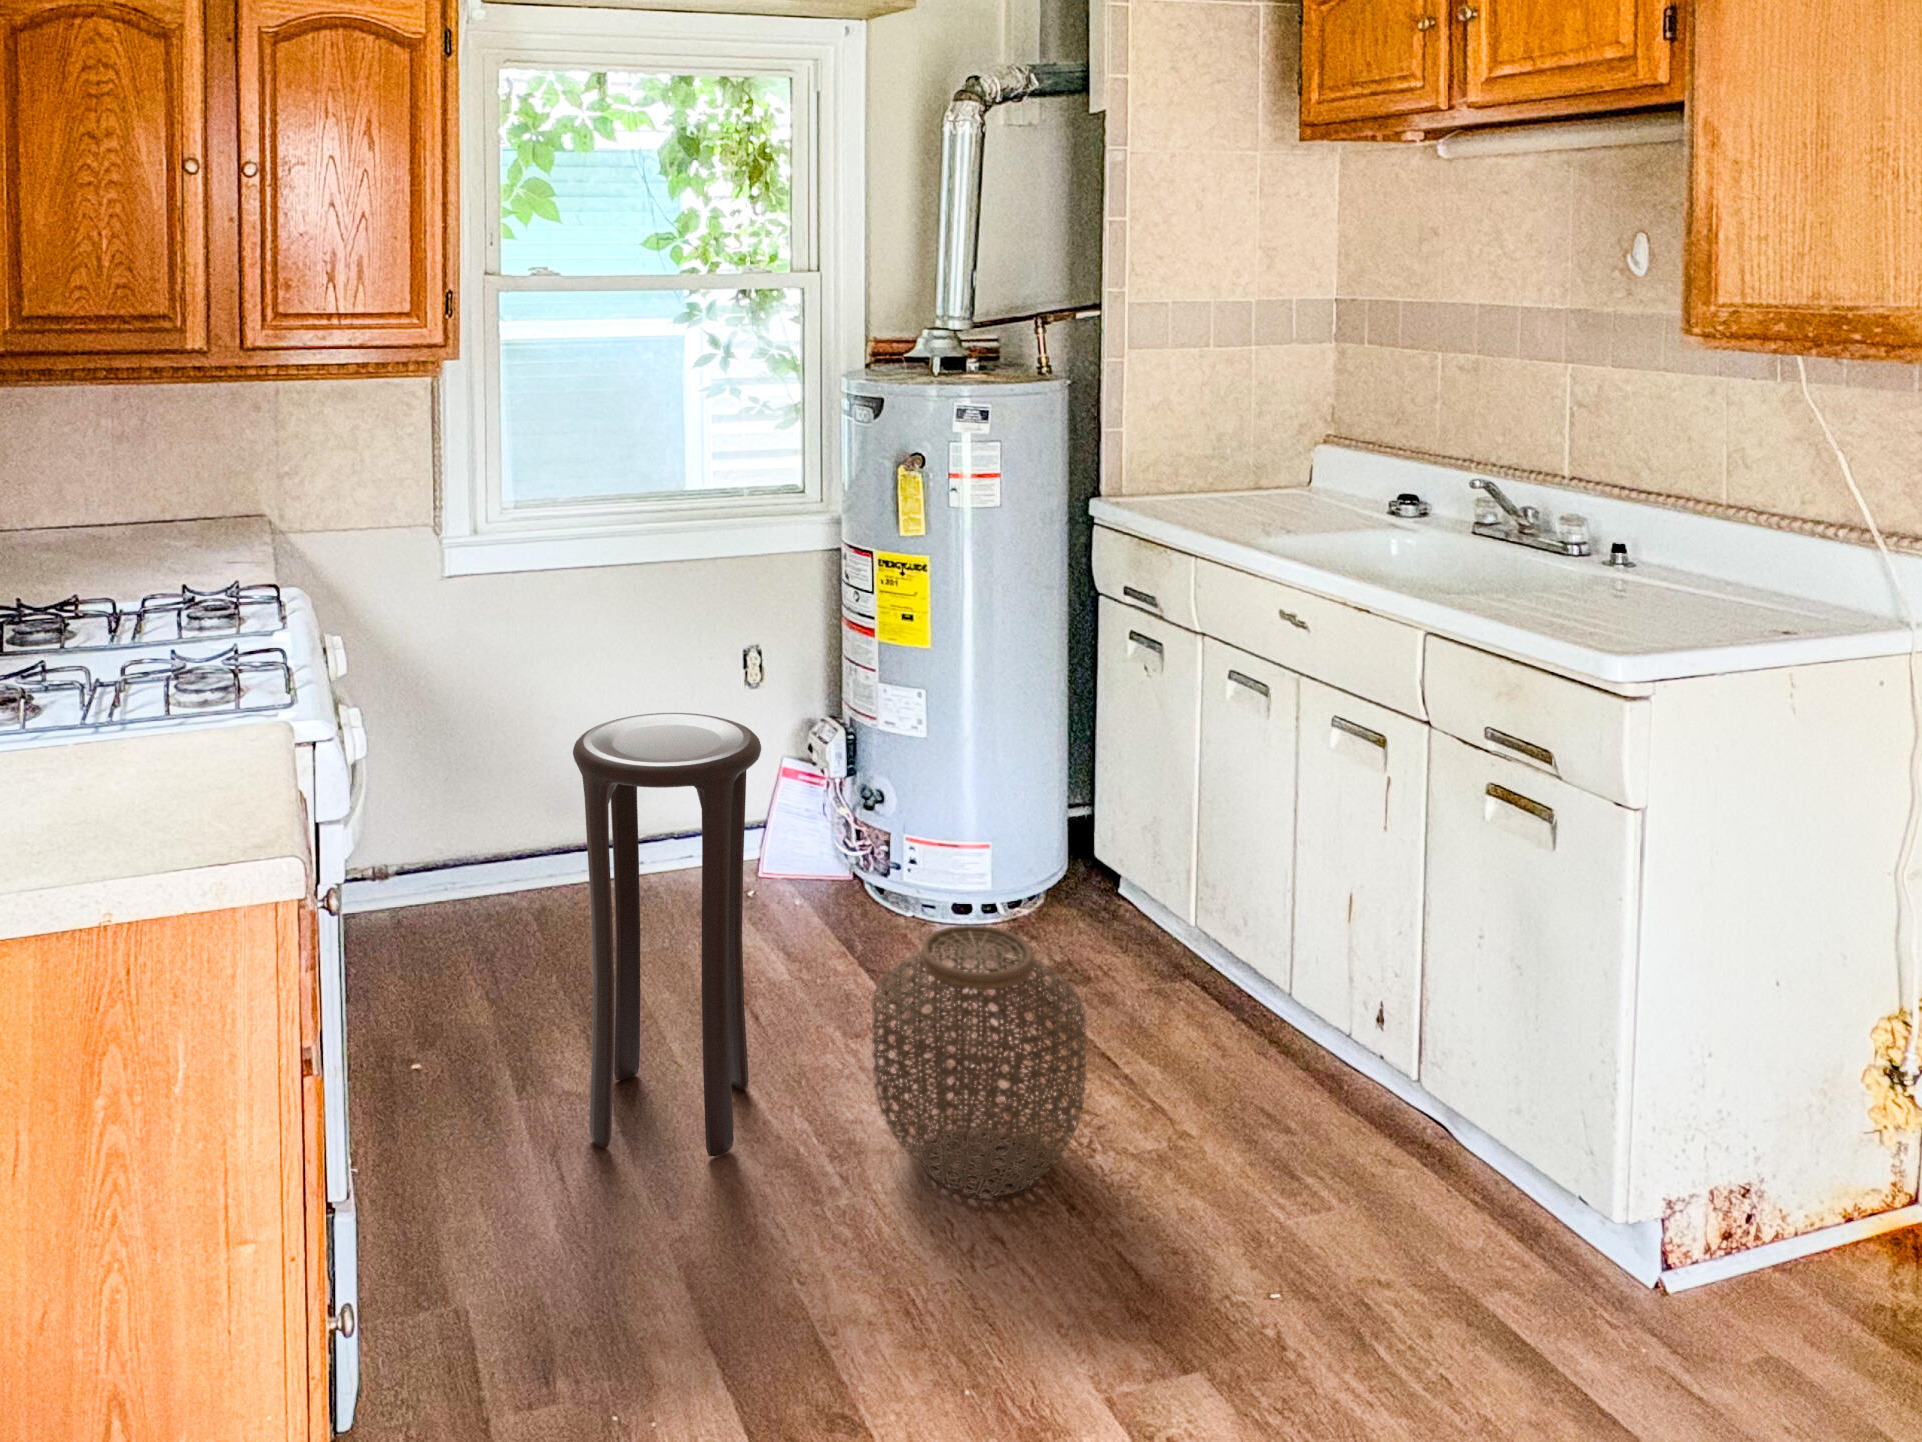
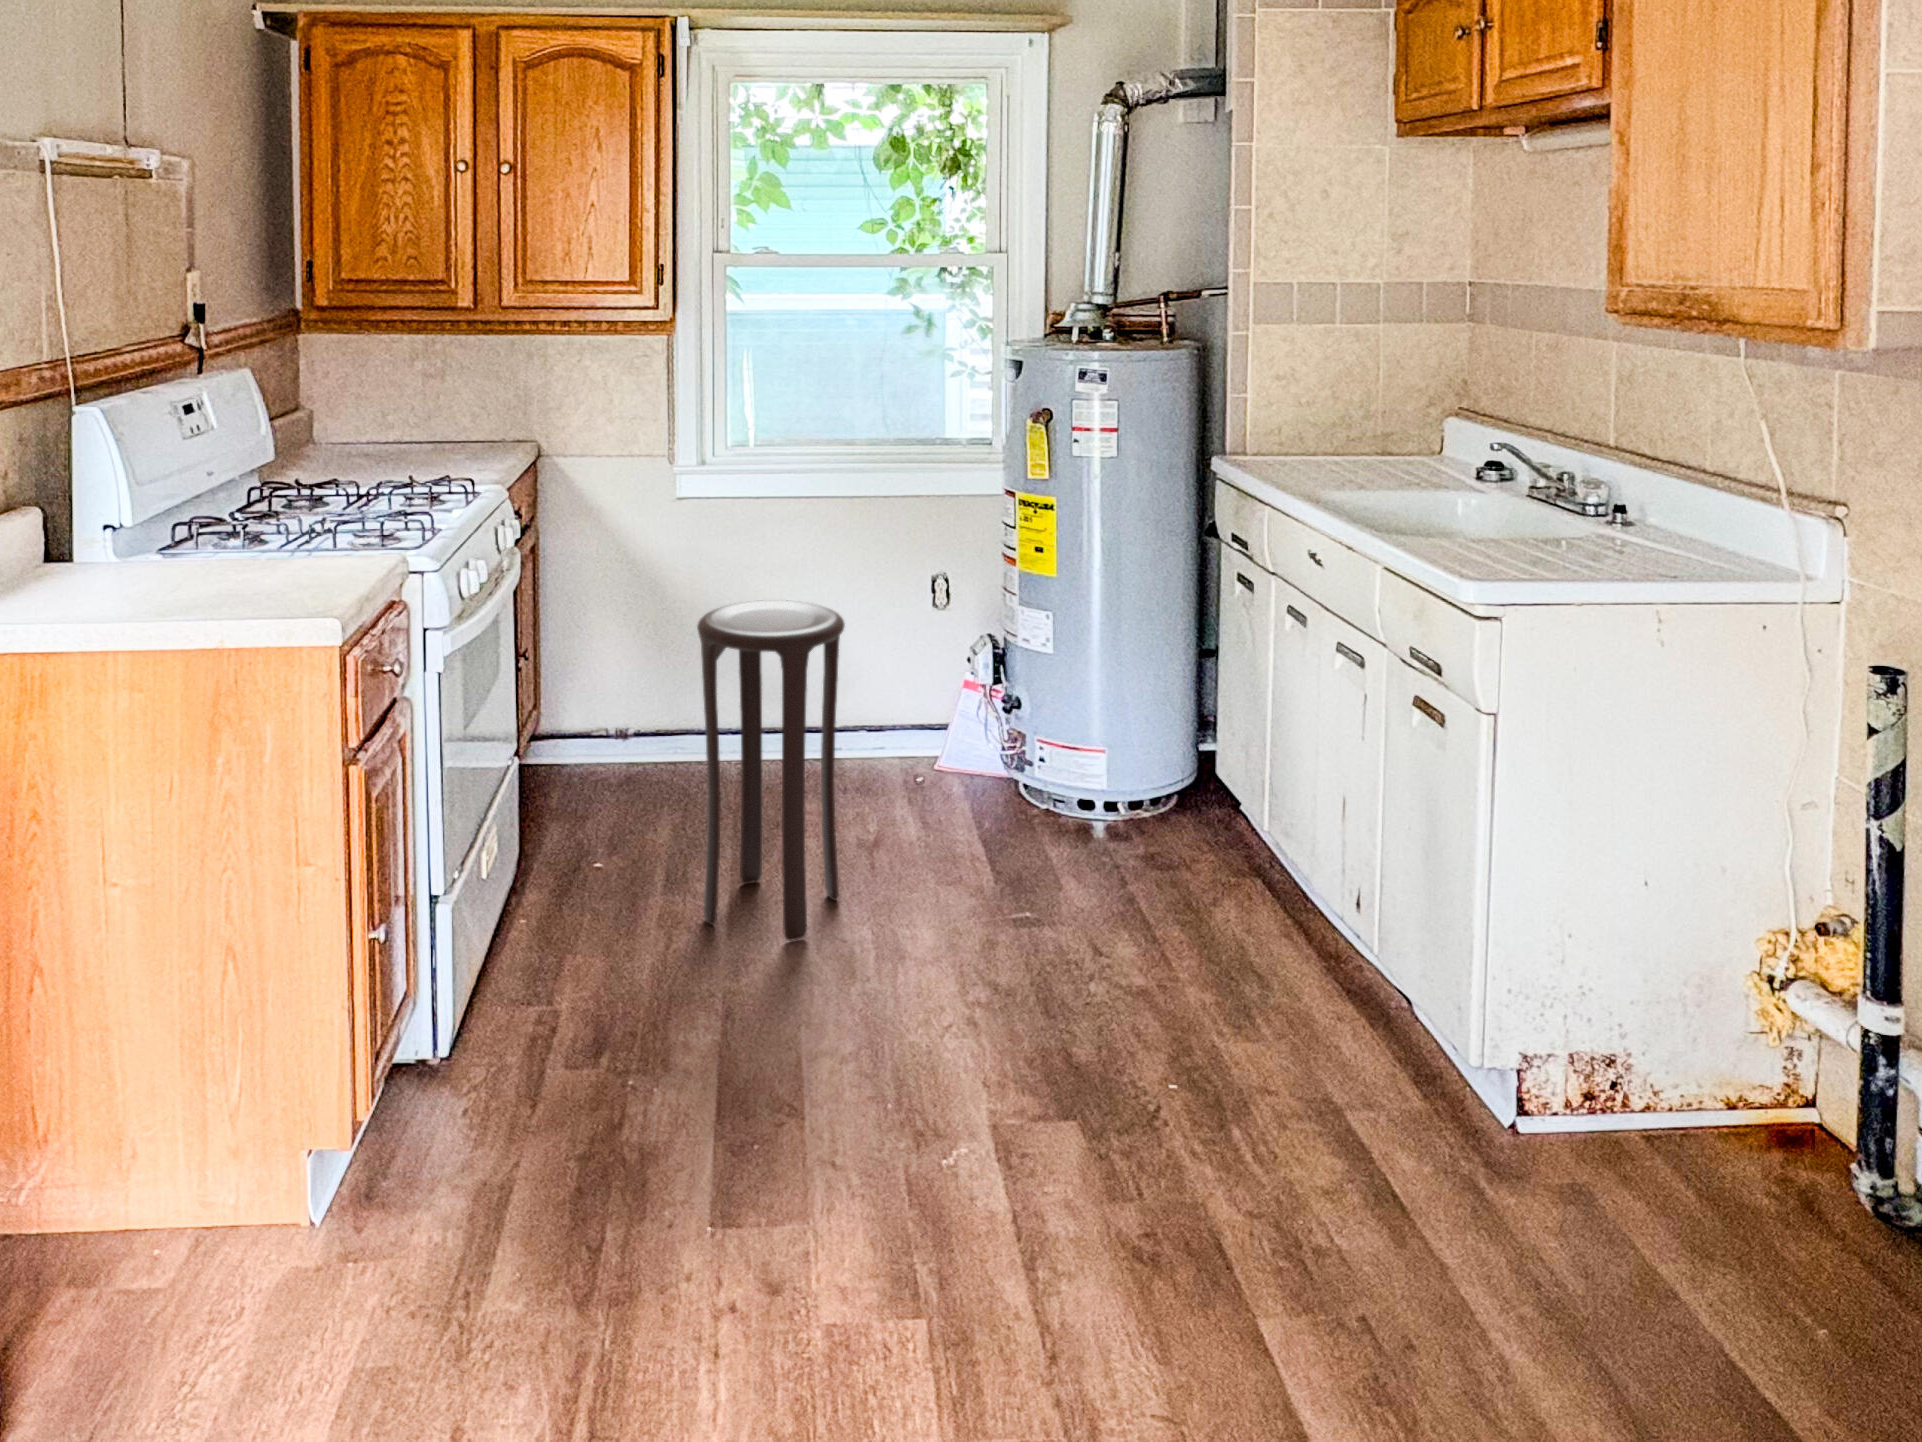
woven basket: present [872,925,1086,1196] -> none [909,784,1079,994]

